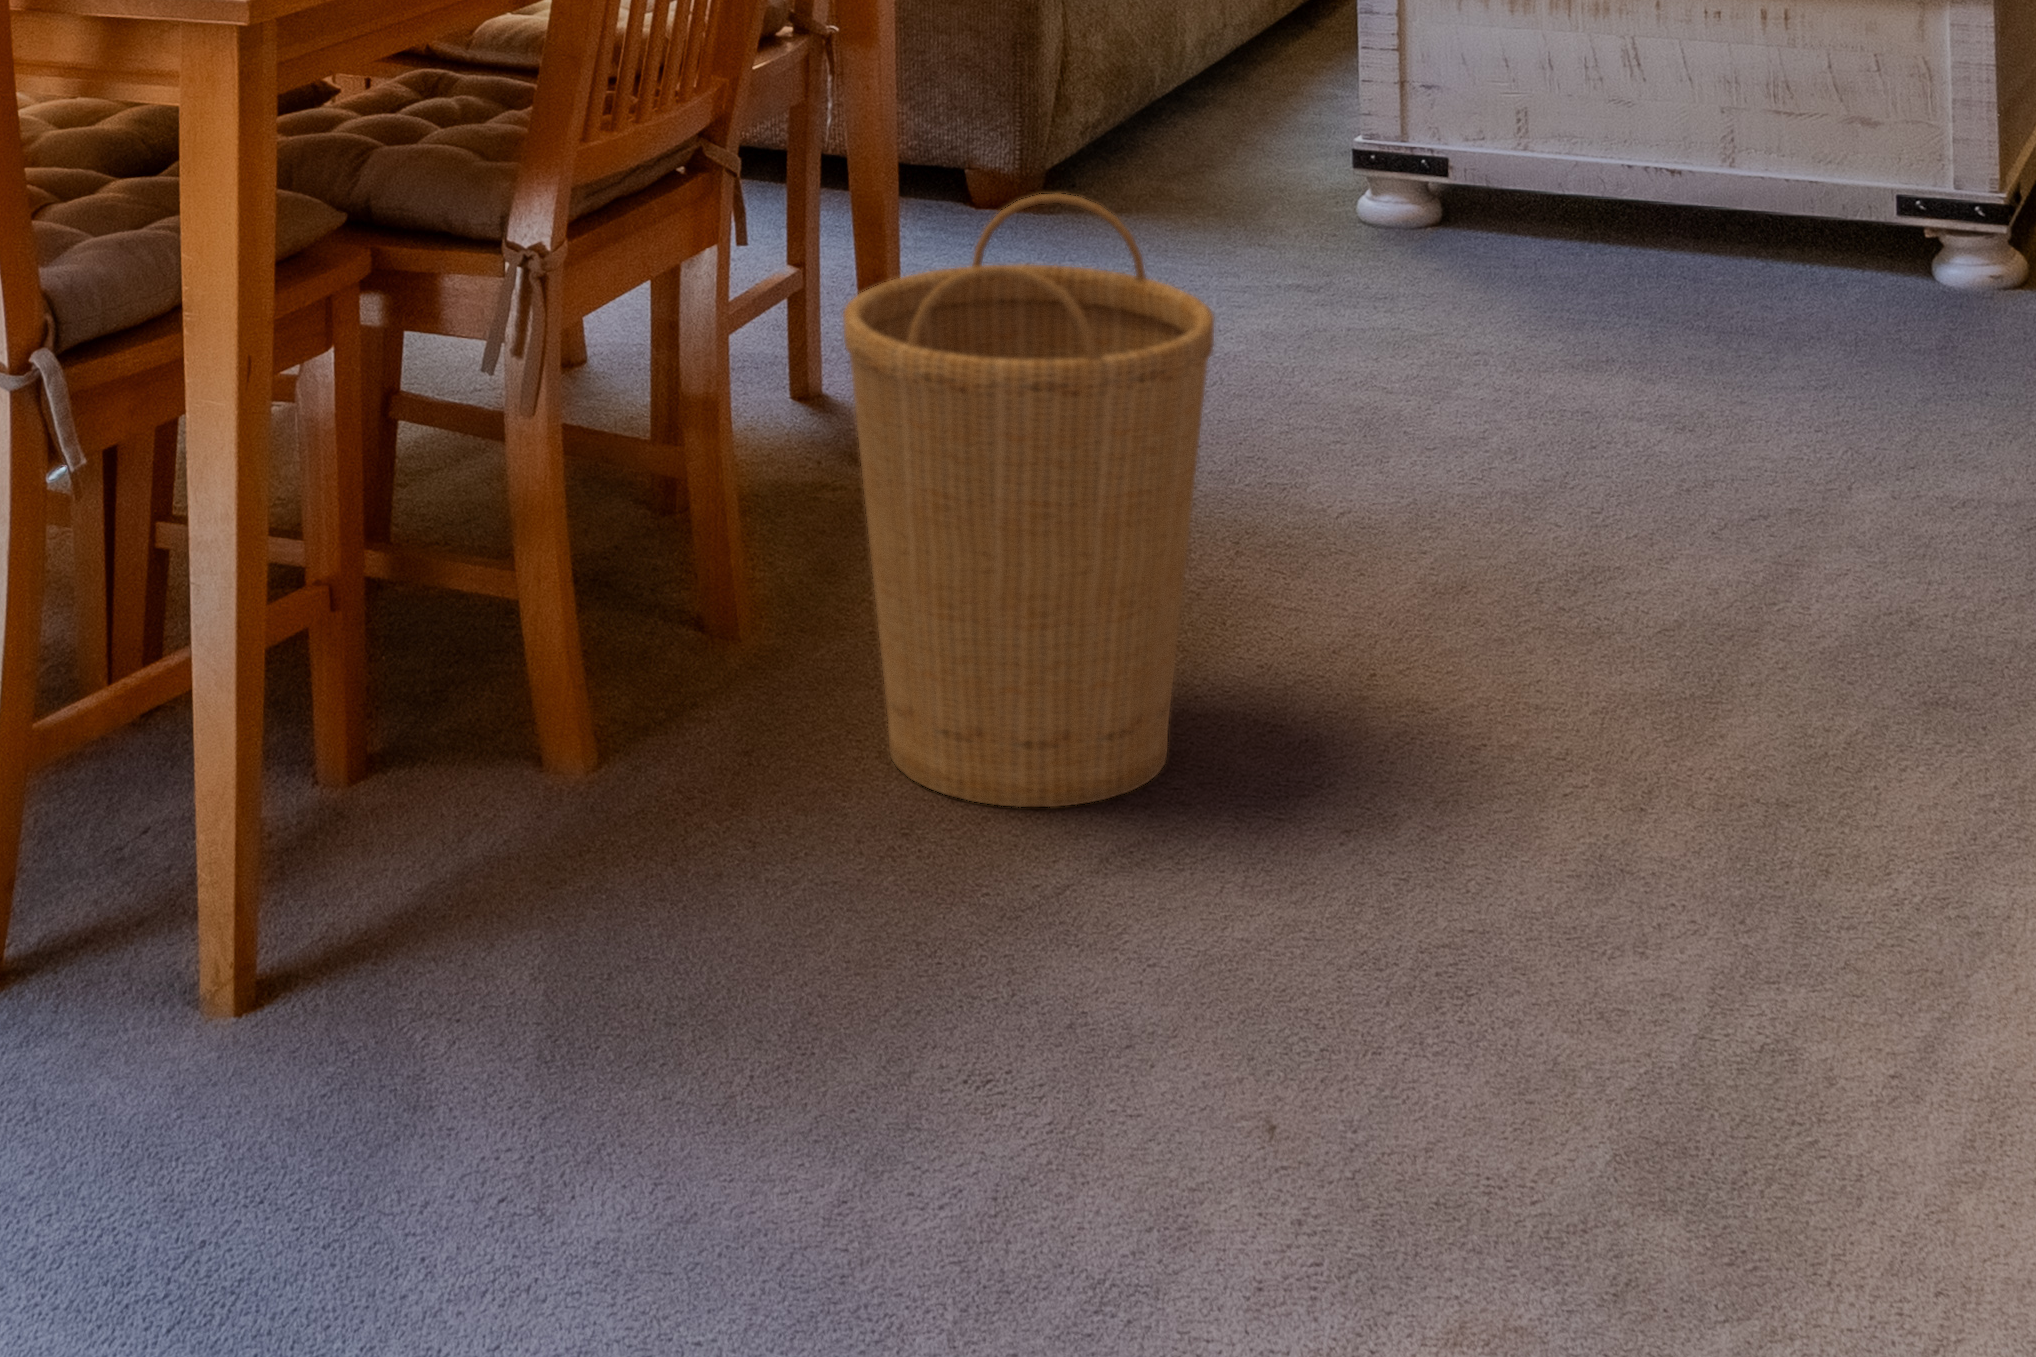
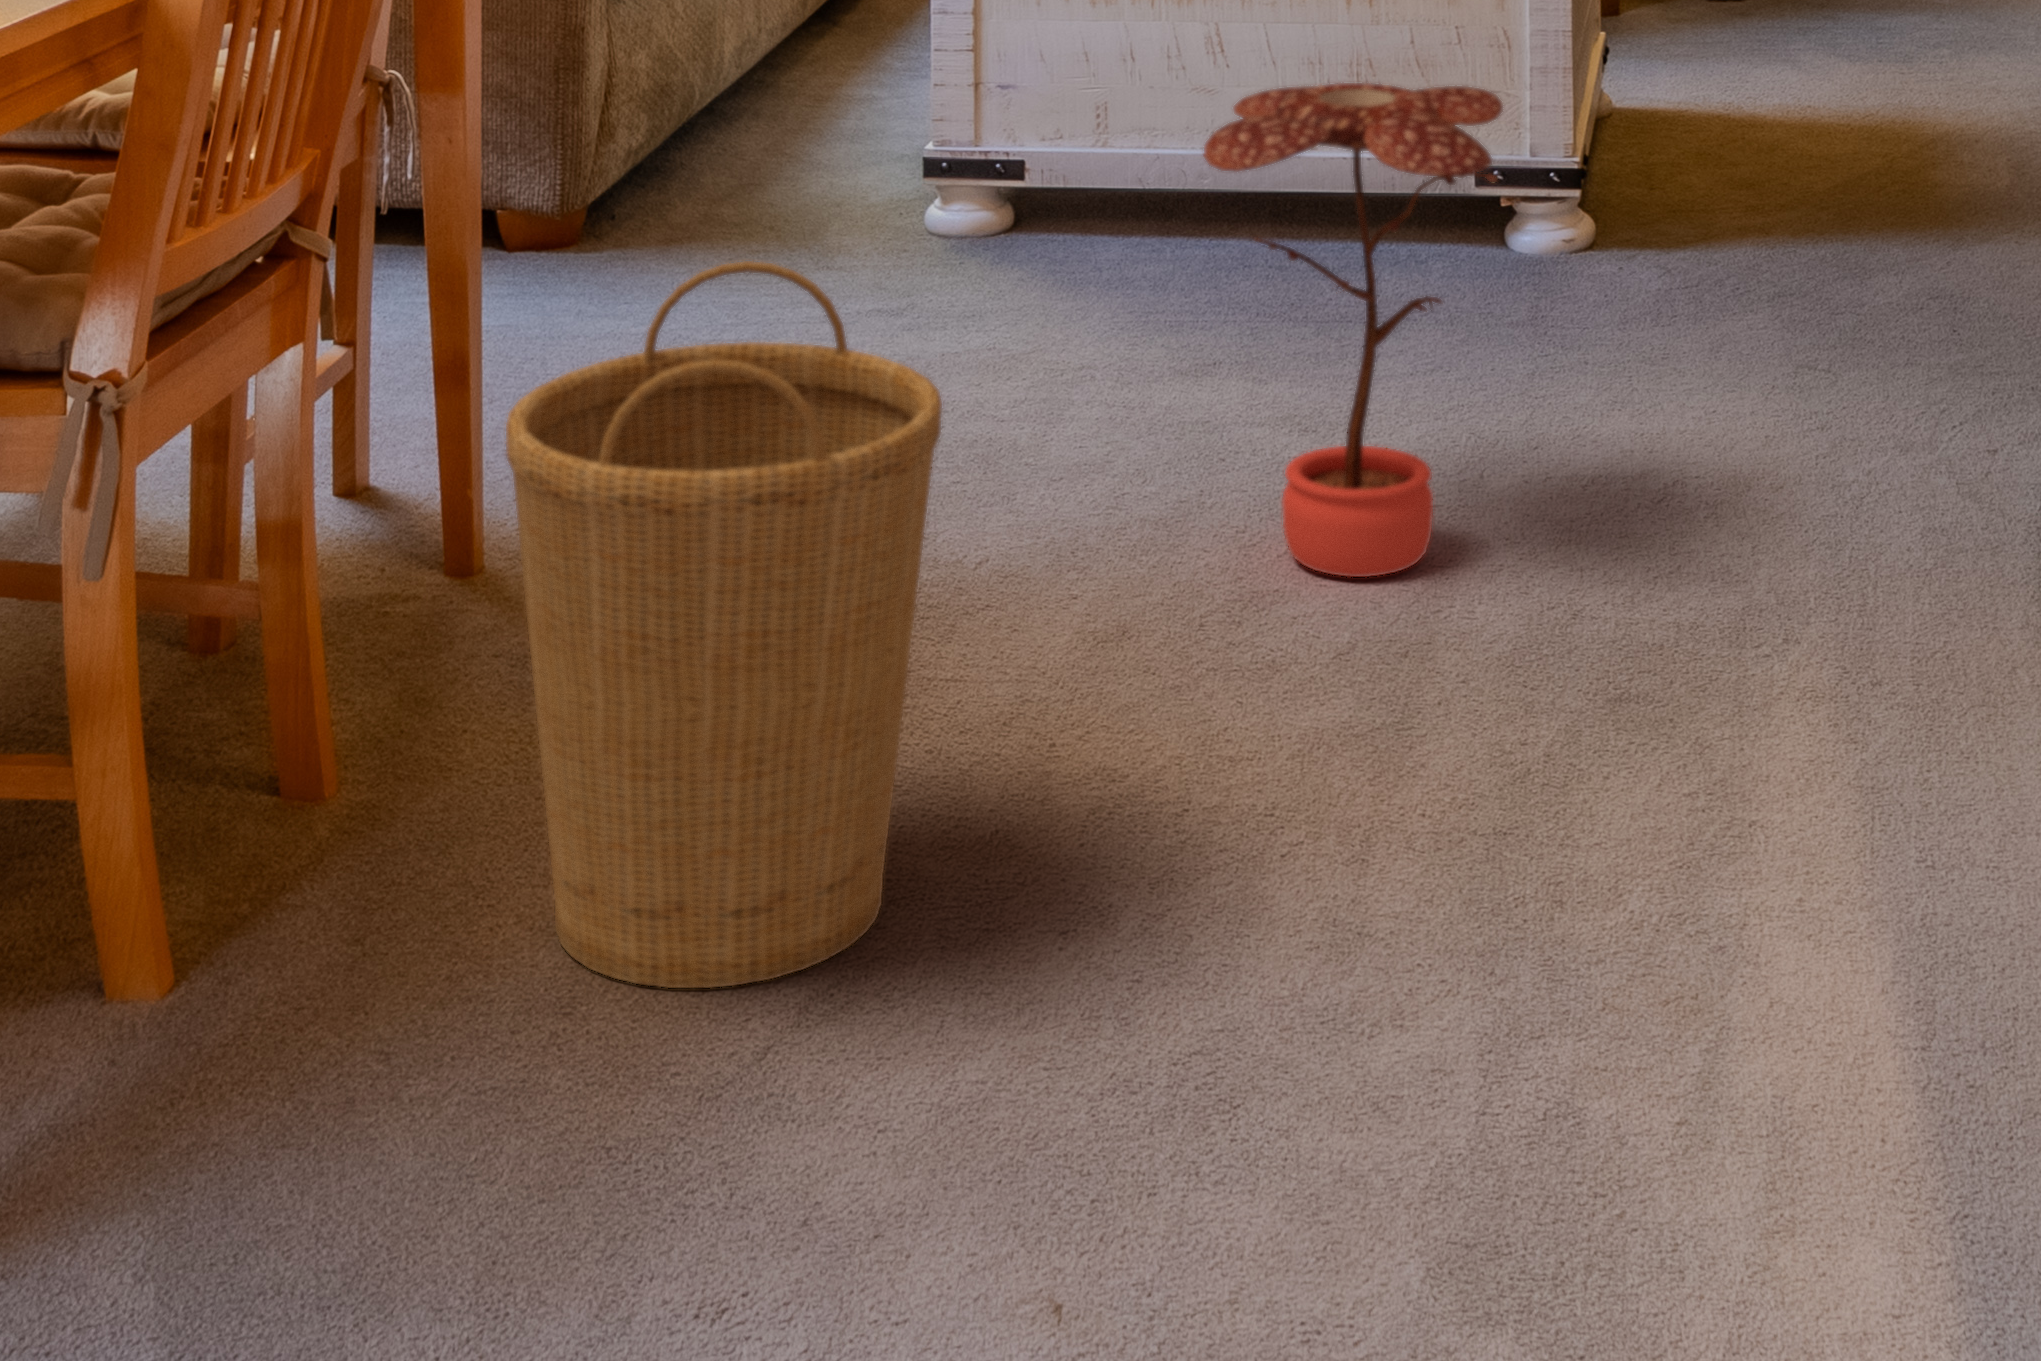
potted plant: none [1520,89,1830,558] -> present [1204,83,1503,577]

